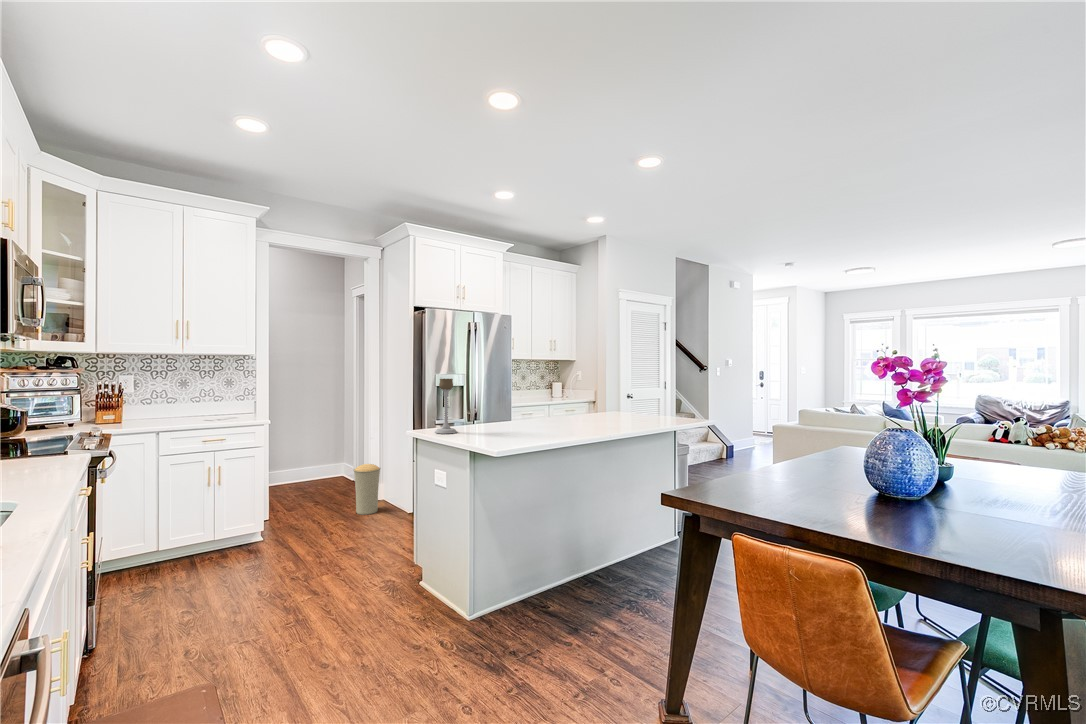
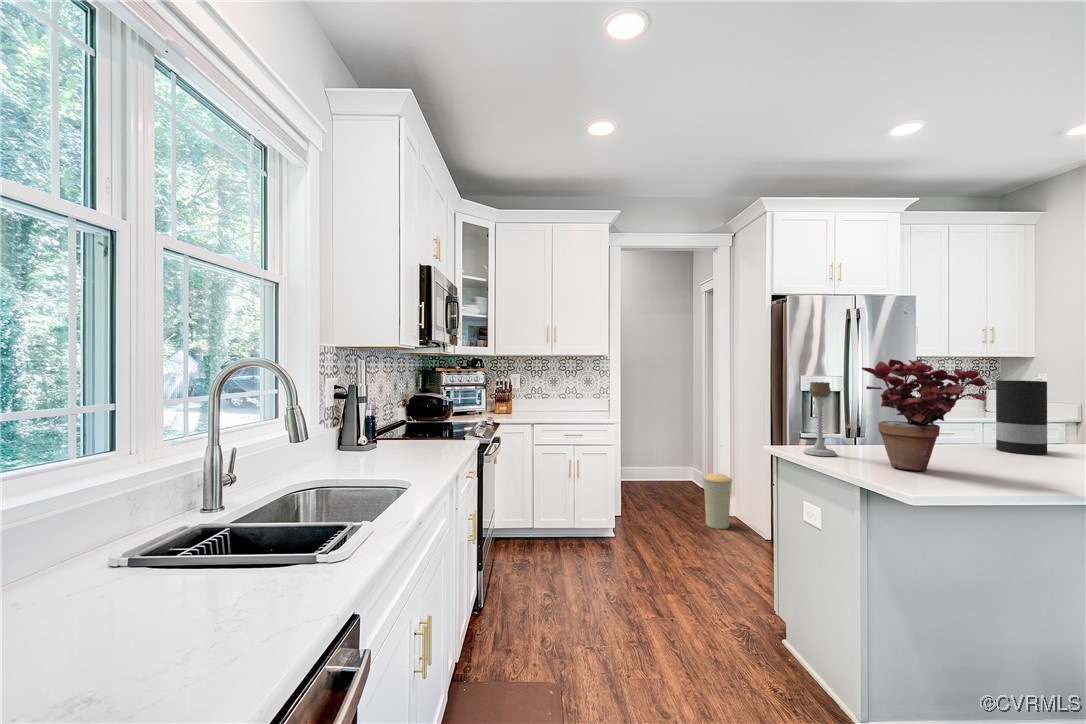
potted plant: none [471,362,538,436] -> present [862,359,987,471]
vase: none [548,375,571,421] -> present [996,380,1047,454]

